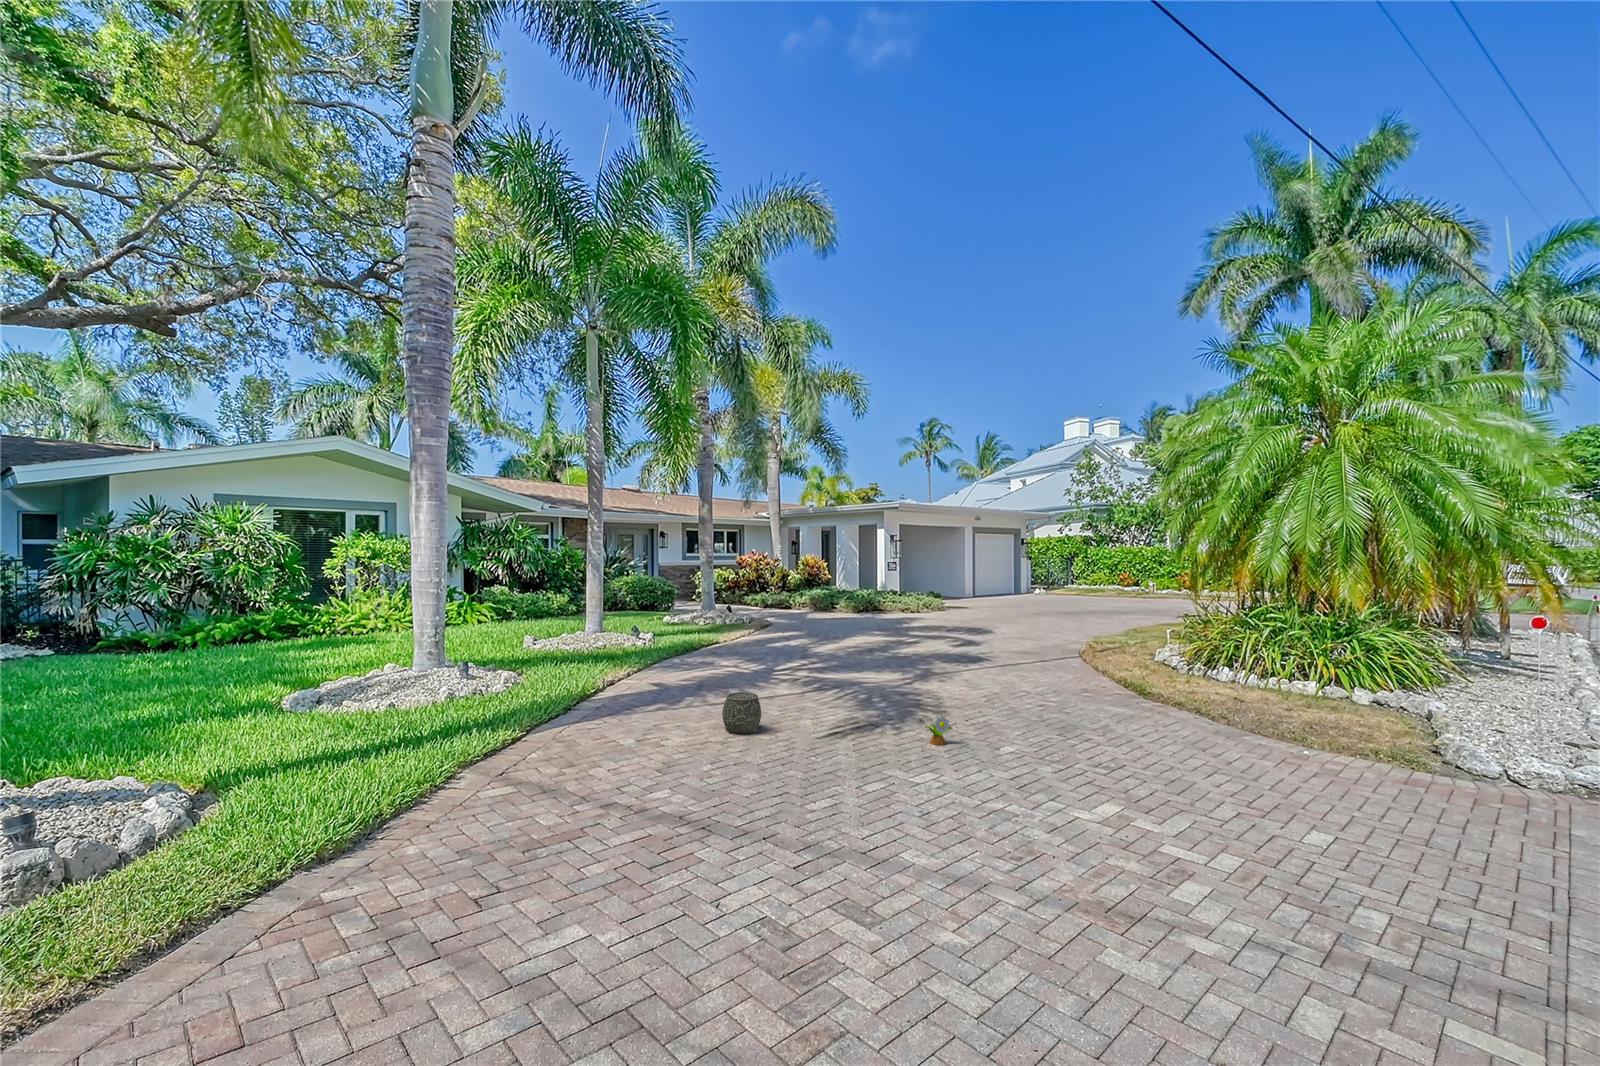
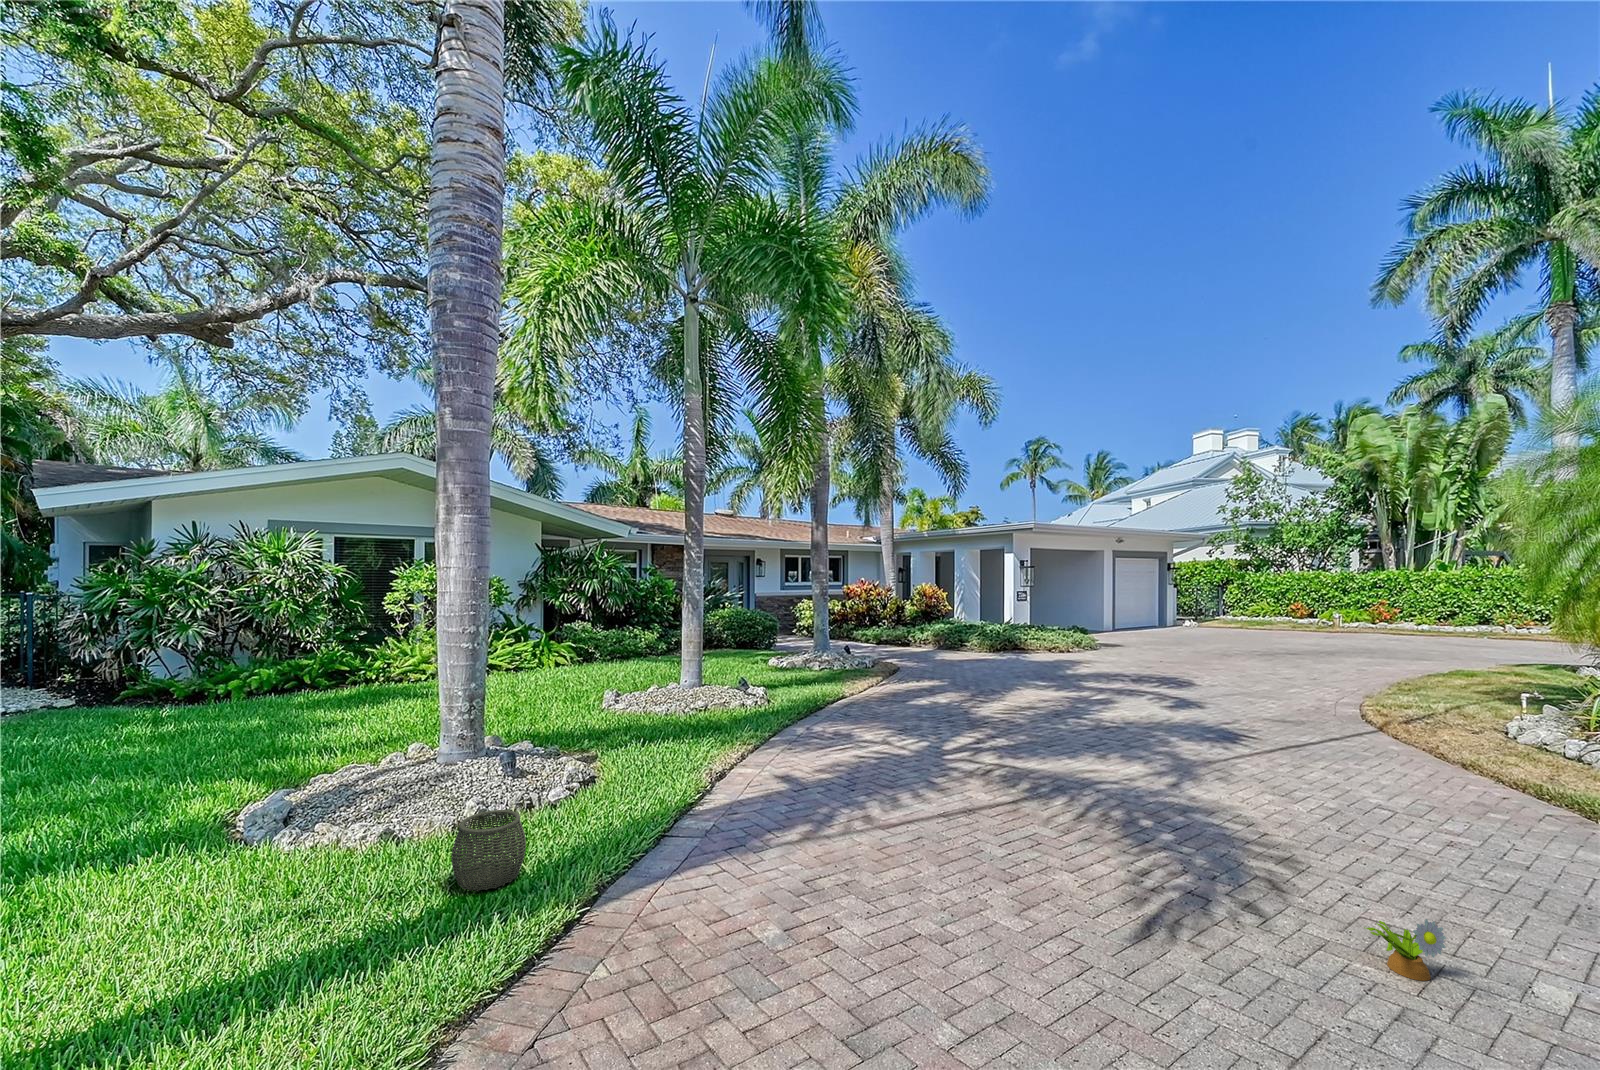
woven basket: present [722,692,761,733] -> present [451,810,526,891]

